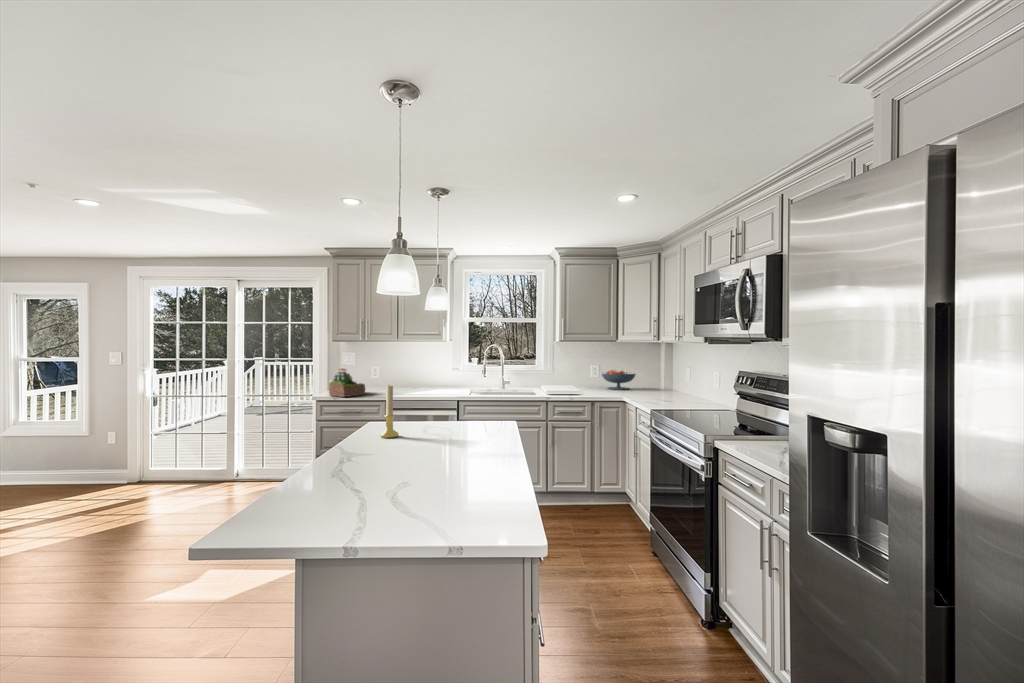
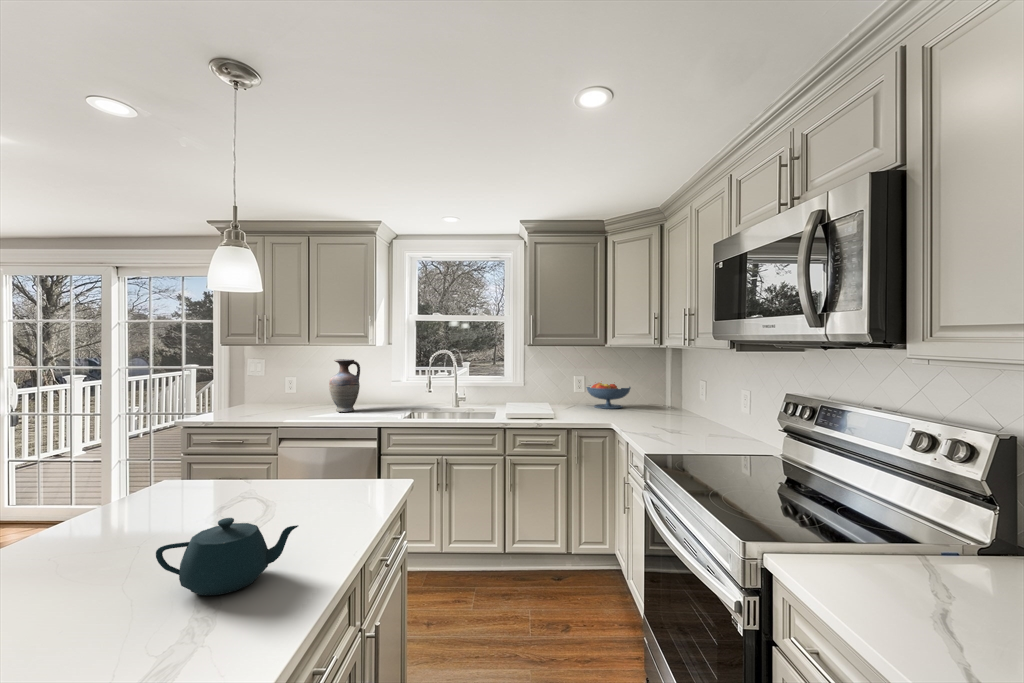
vase: none [409,352,432,391] -> present [329,359,360,412]
succulent plant: present [329,369,365,397] -> none [216,383,267,422]
candle holder: present [380,385,399,438] -> none [96,434,141,543]
teapot: none [443,417,499,448] -> present [156,518,298,595]

